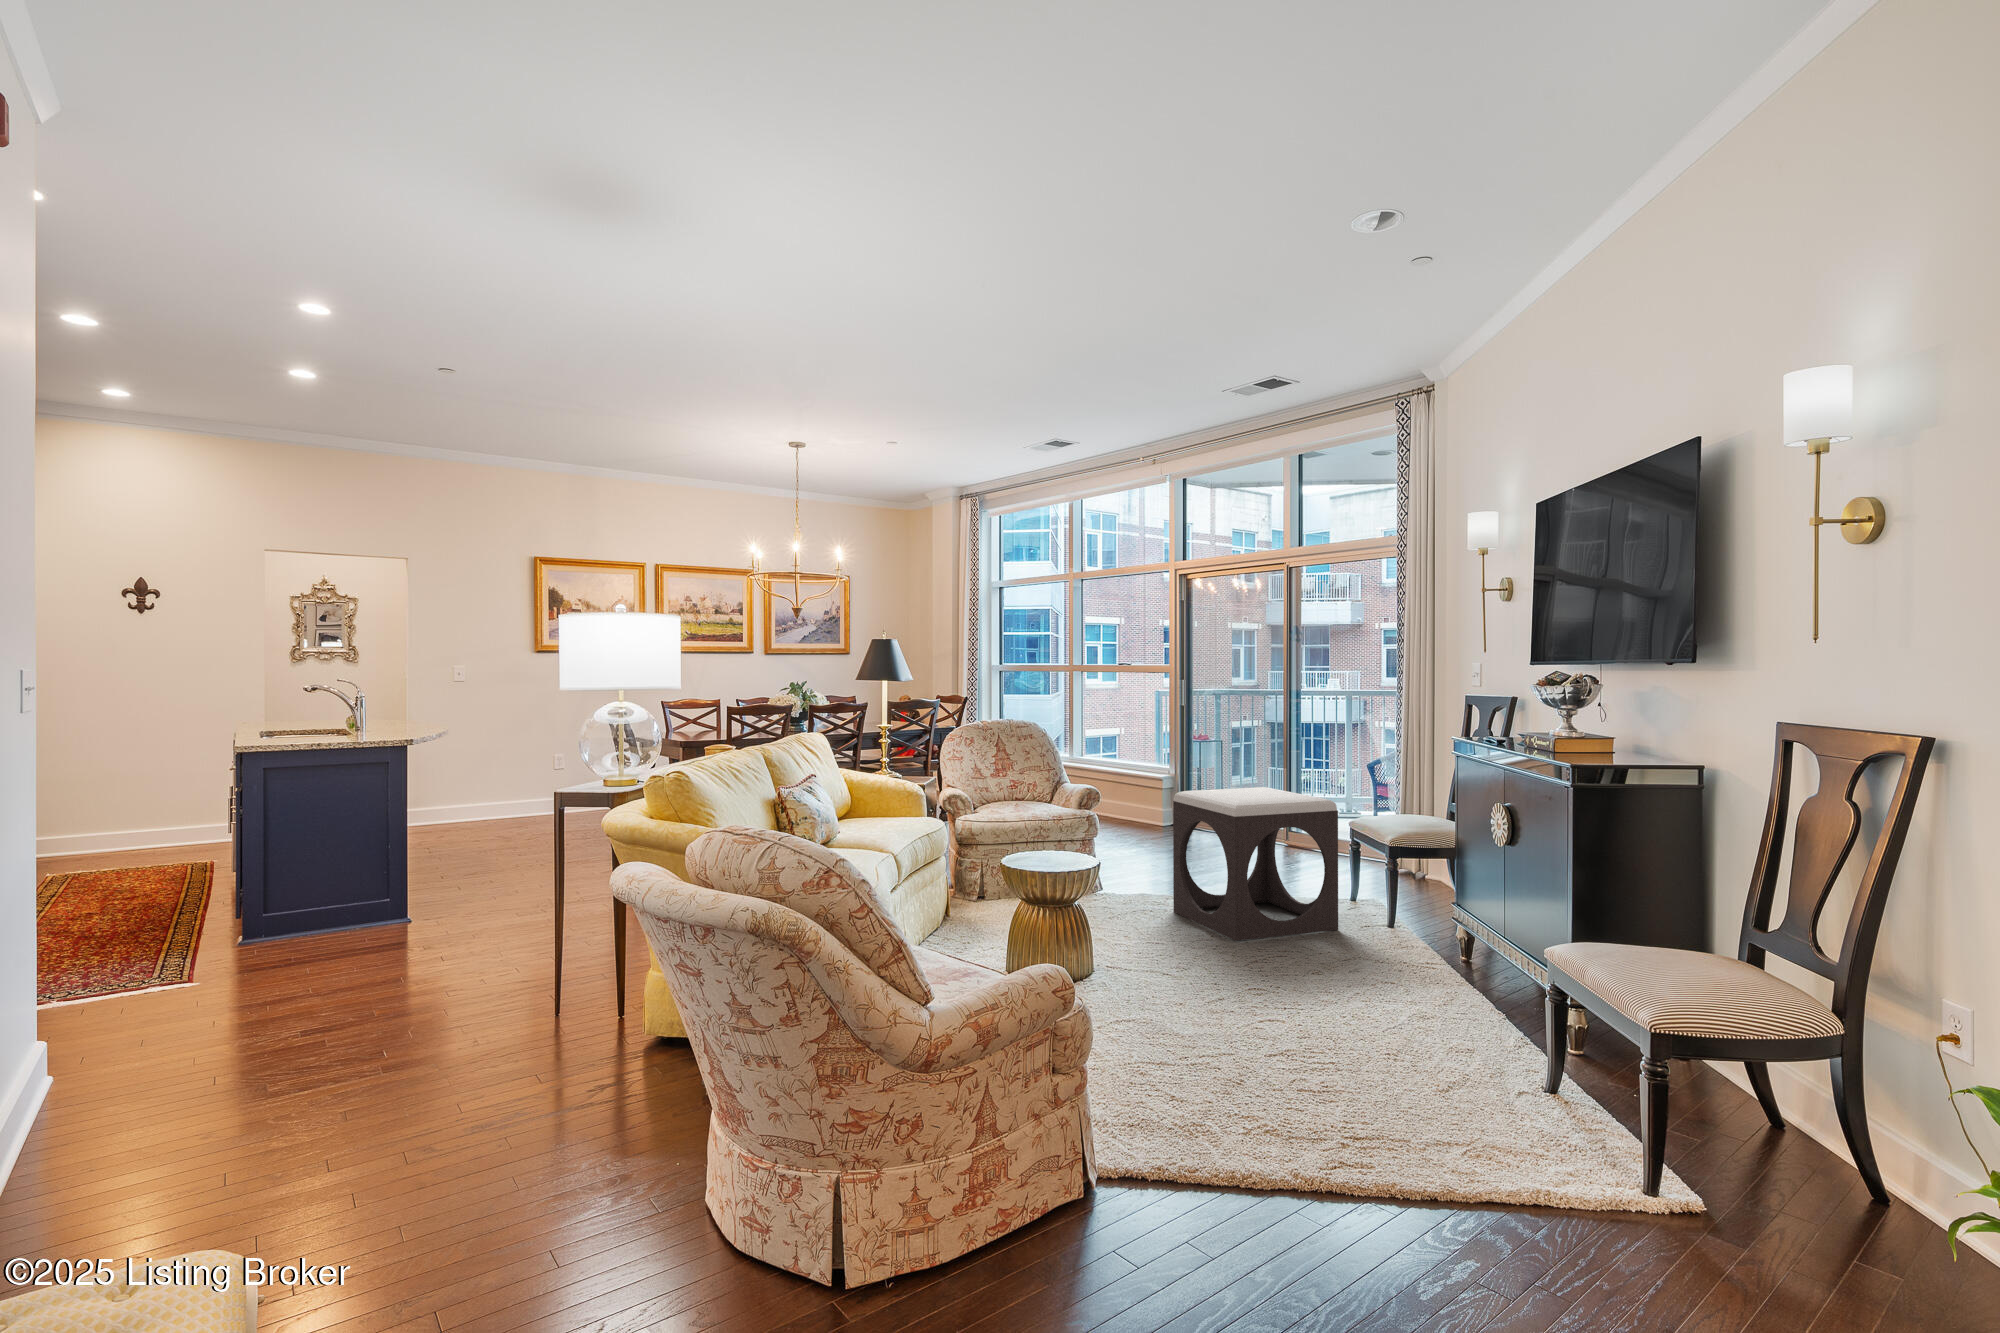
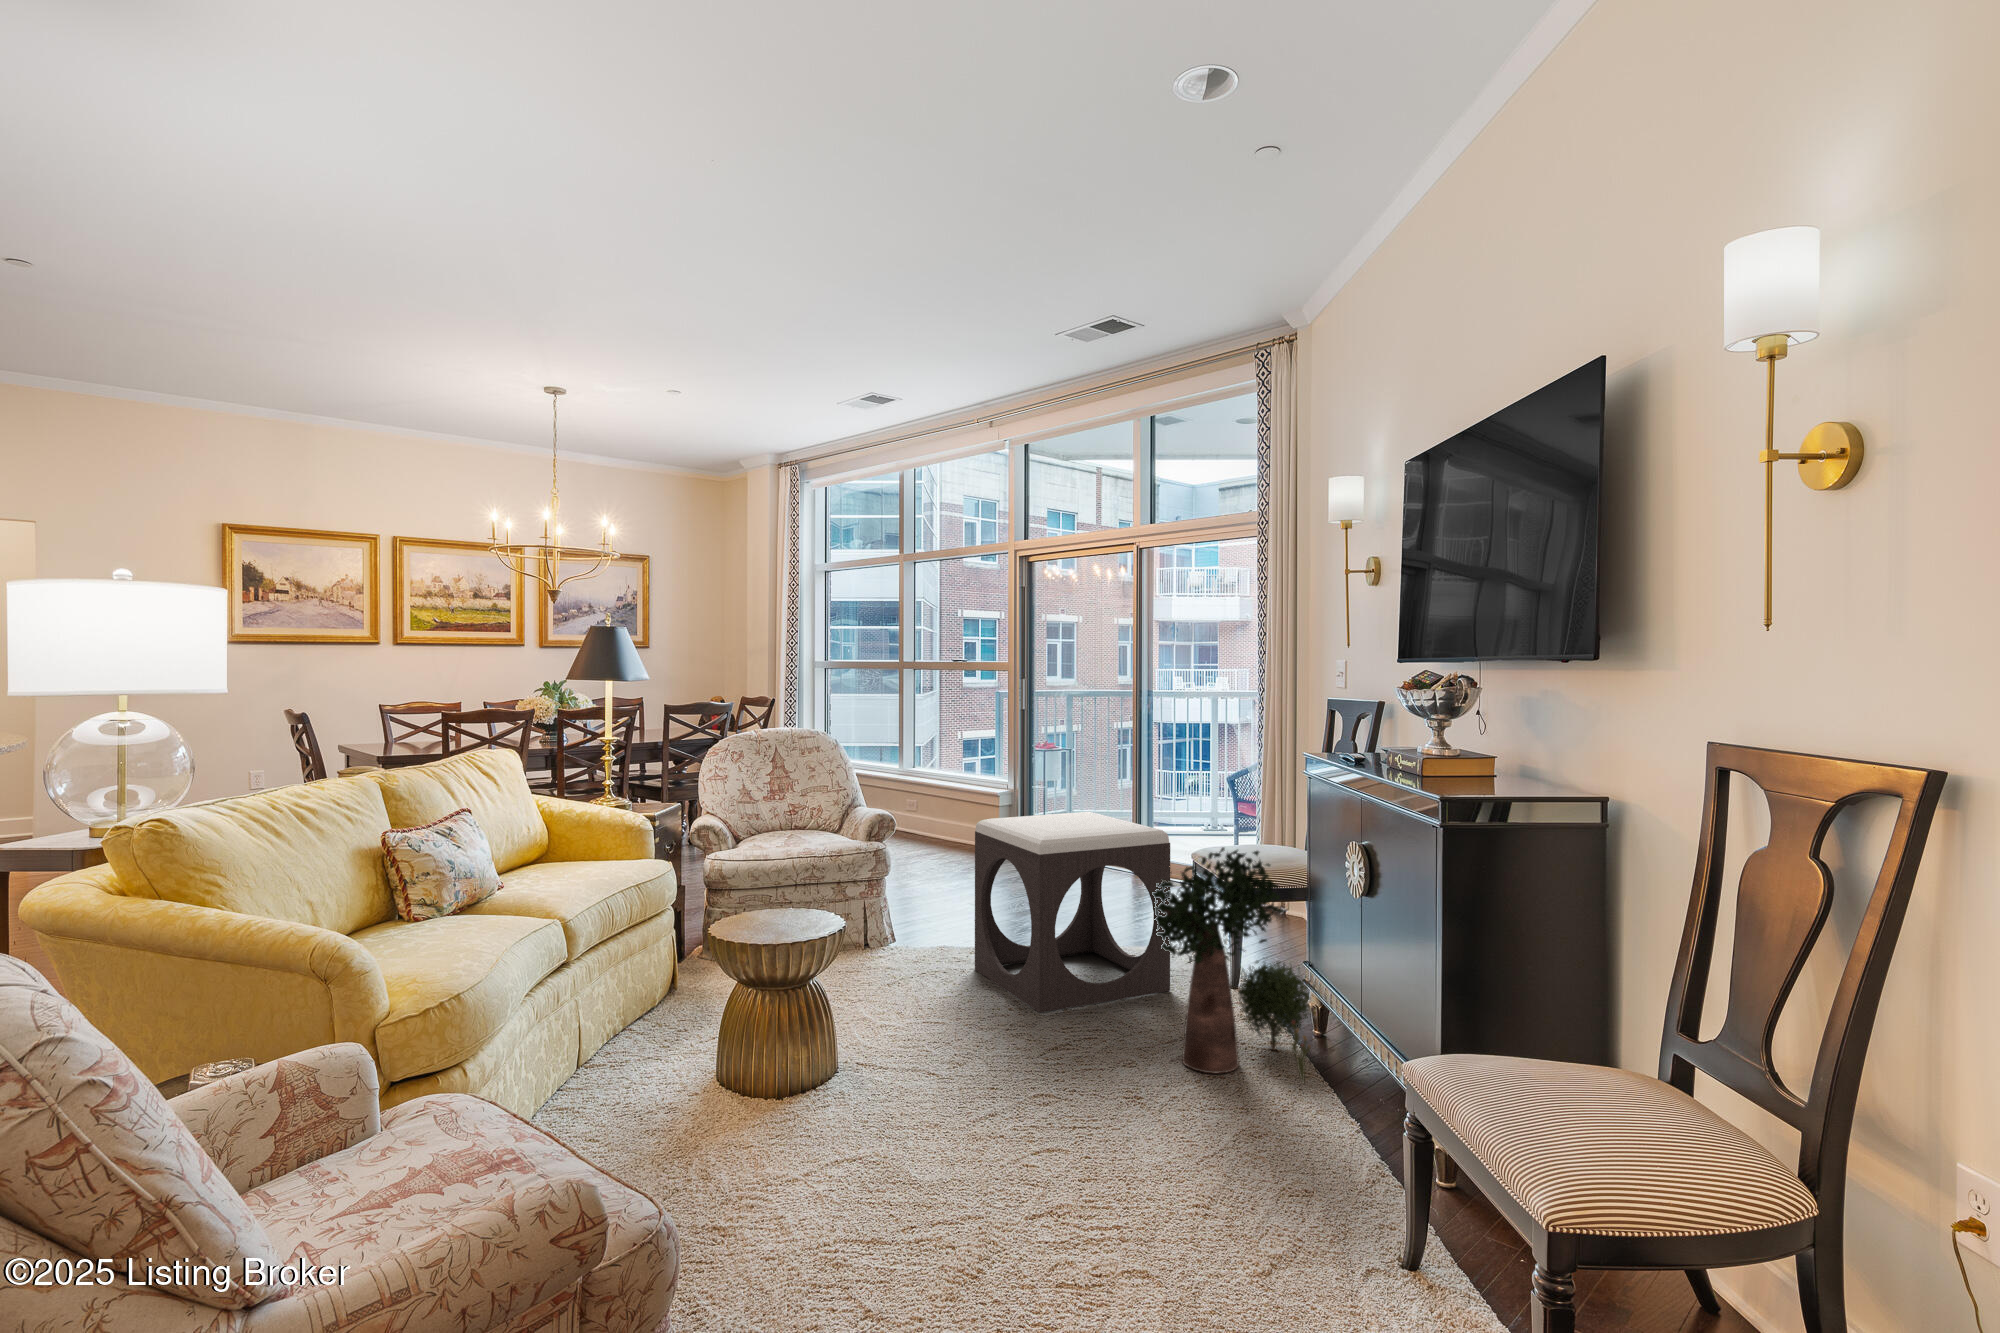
potted plant: none [1332,809,1464,992] -> present [1152,847,1314,1083]

